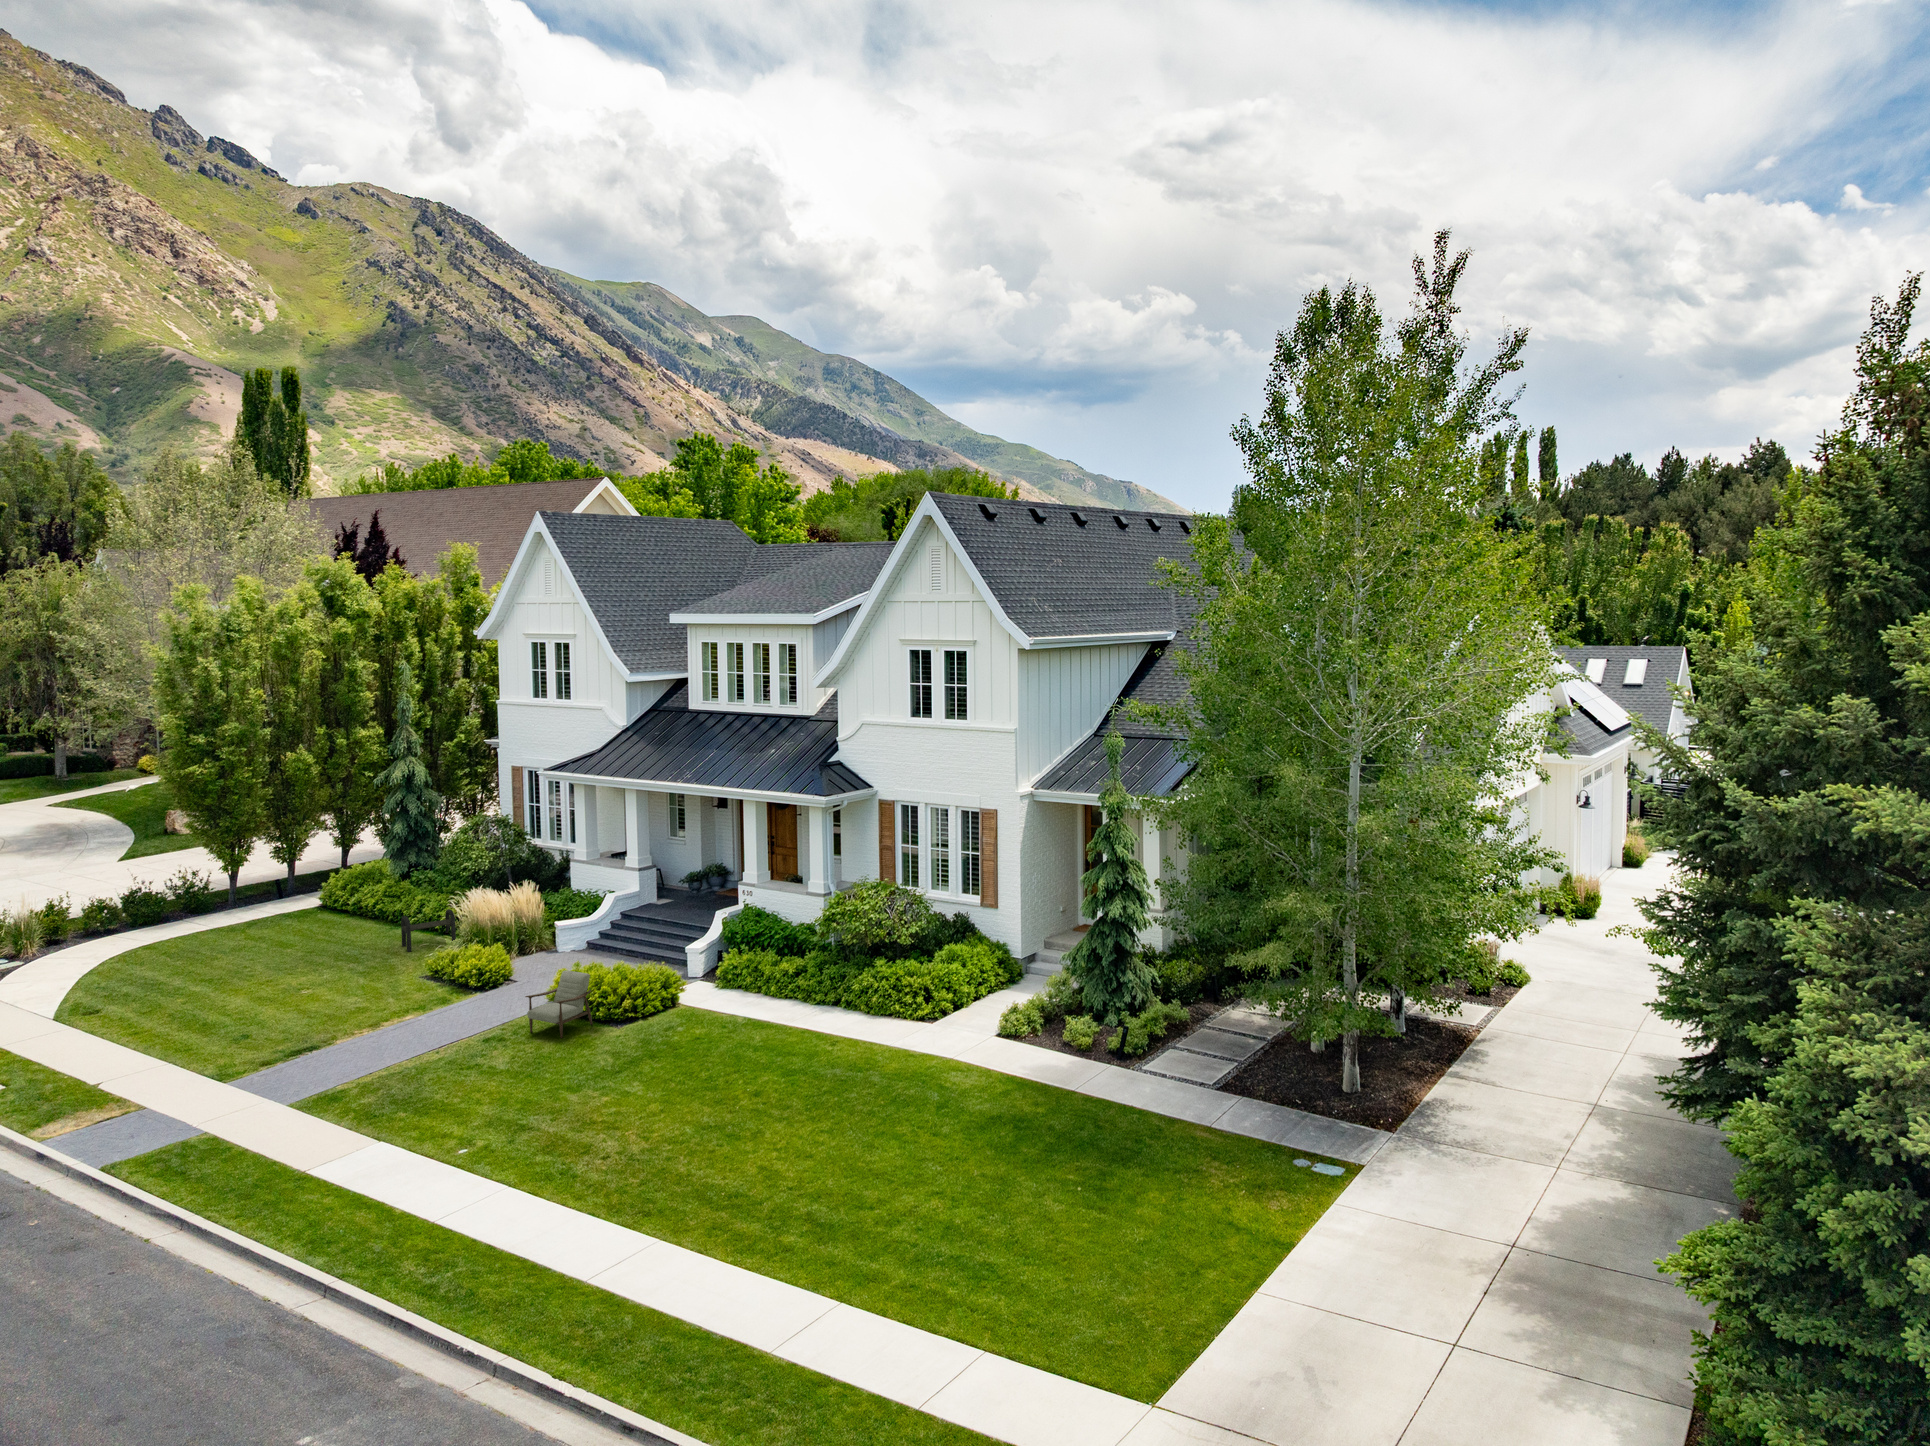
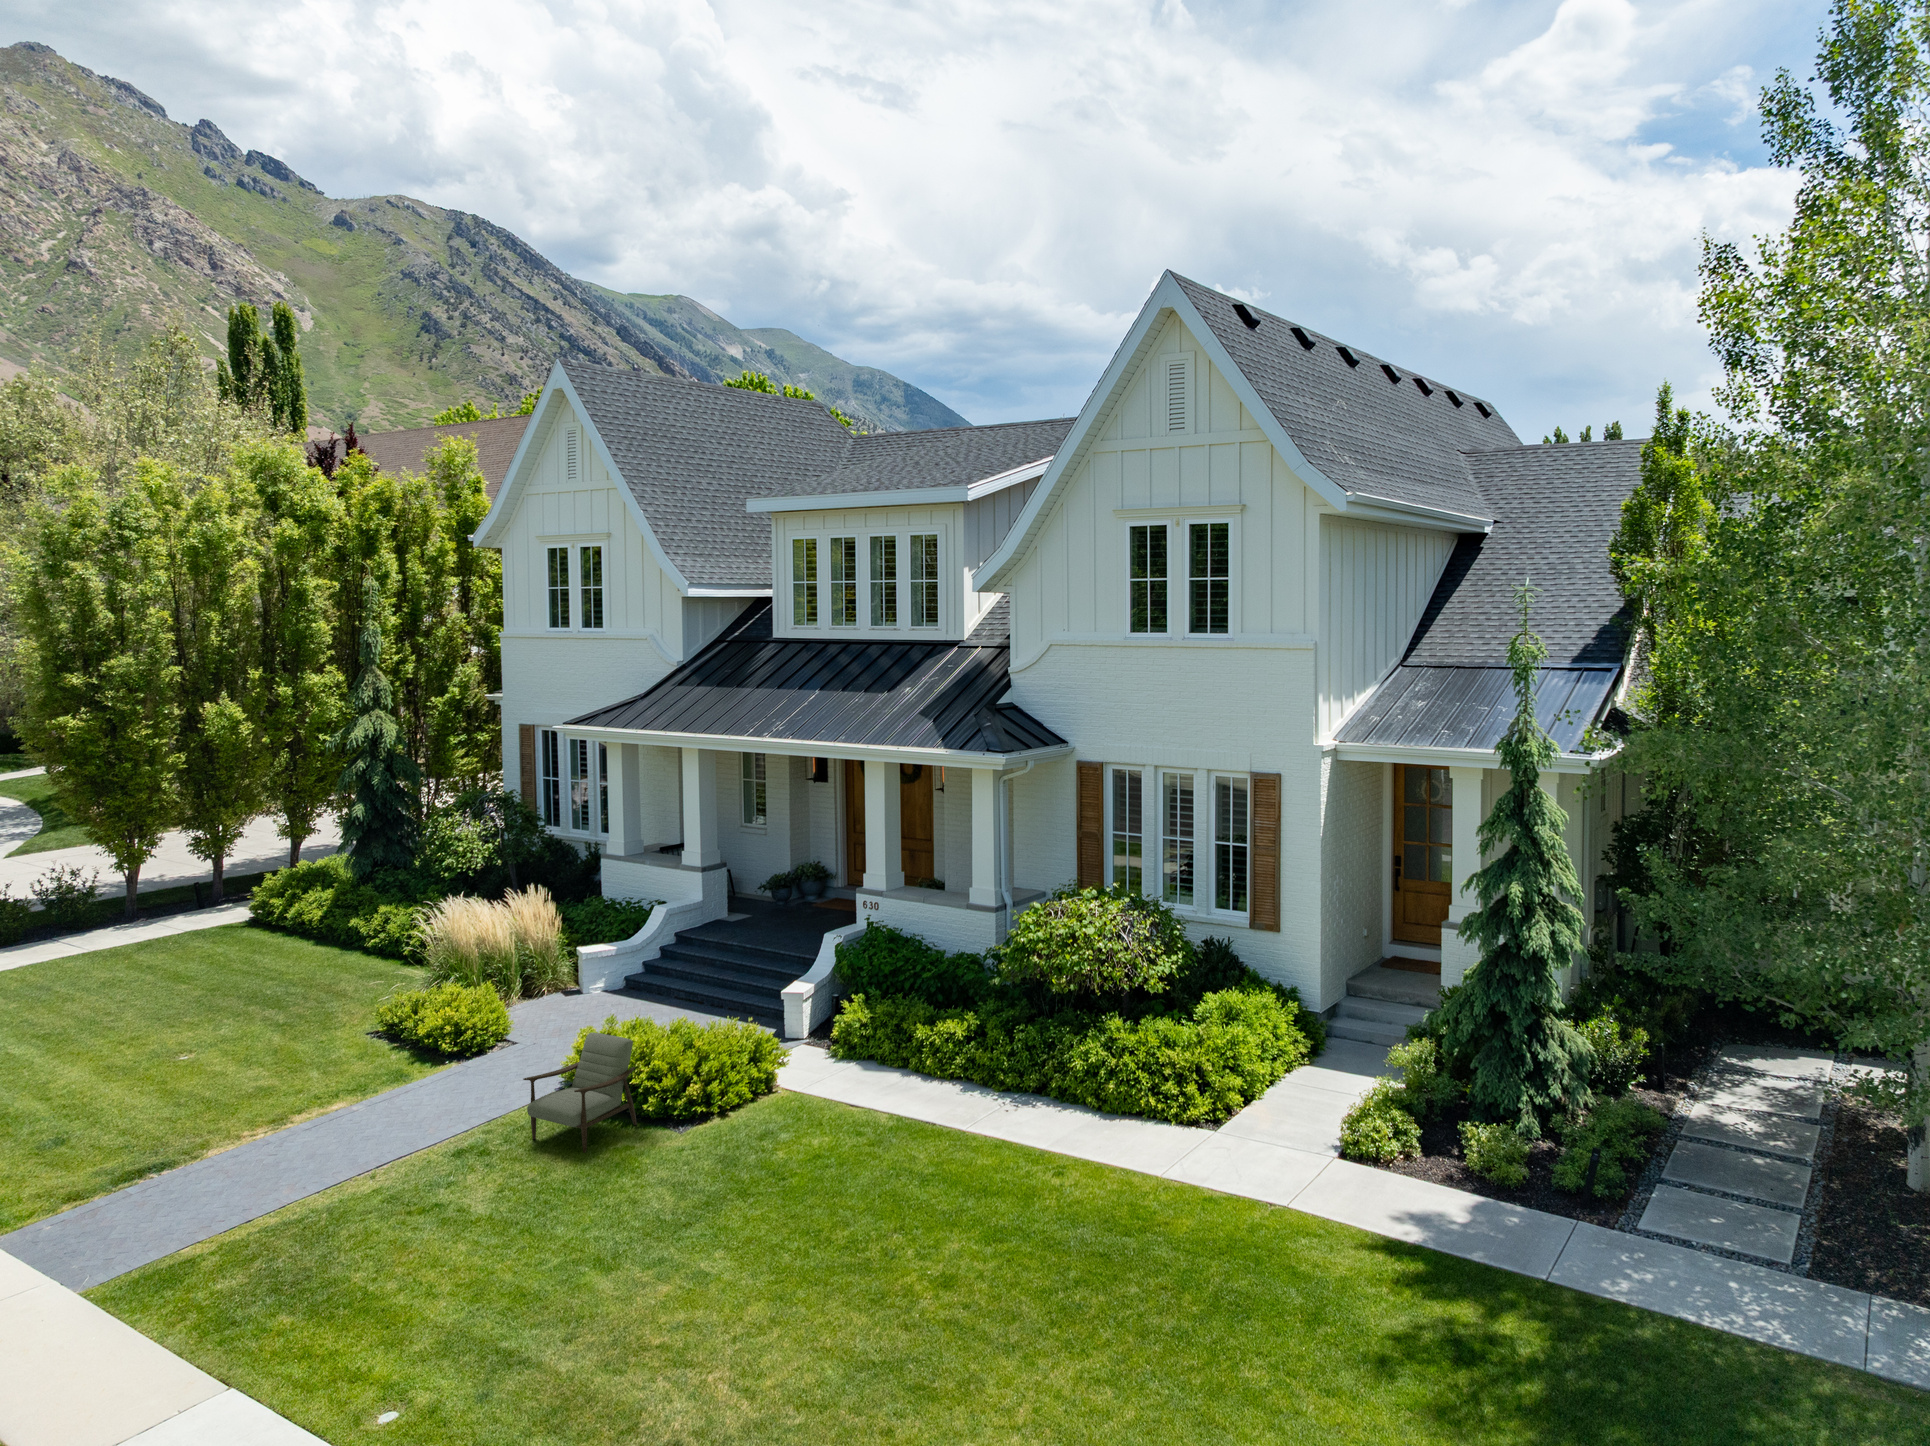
bench: present [401,909,456,952] -> none [351,927,432,991]

